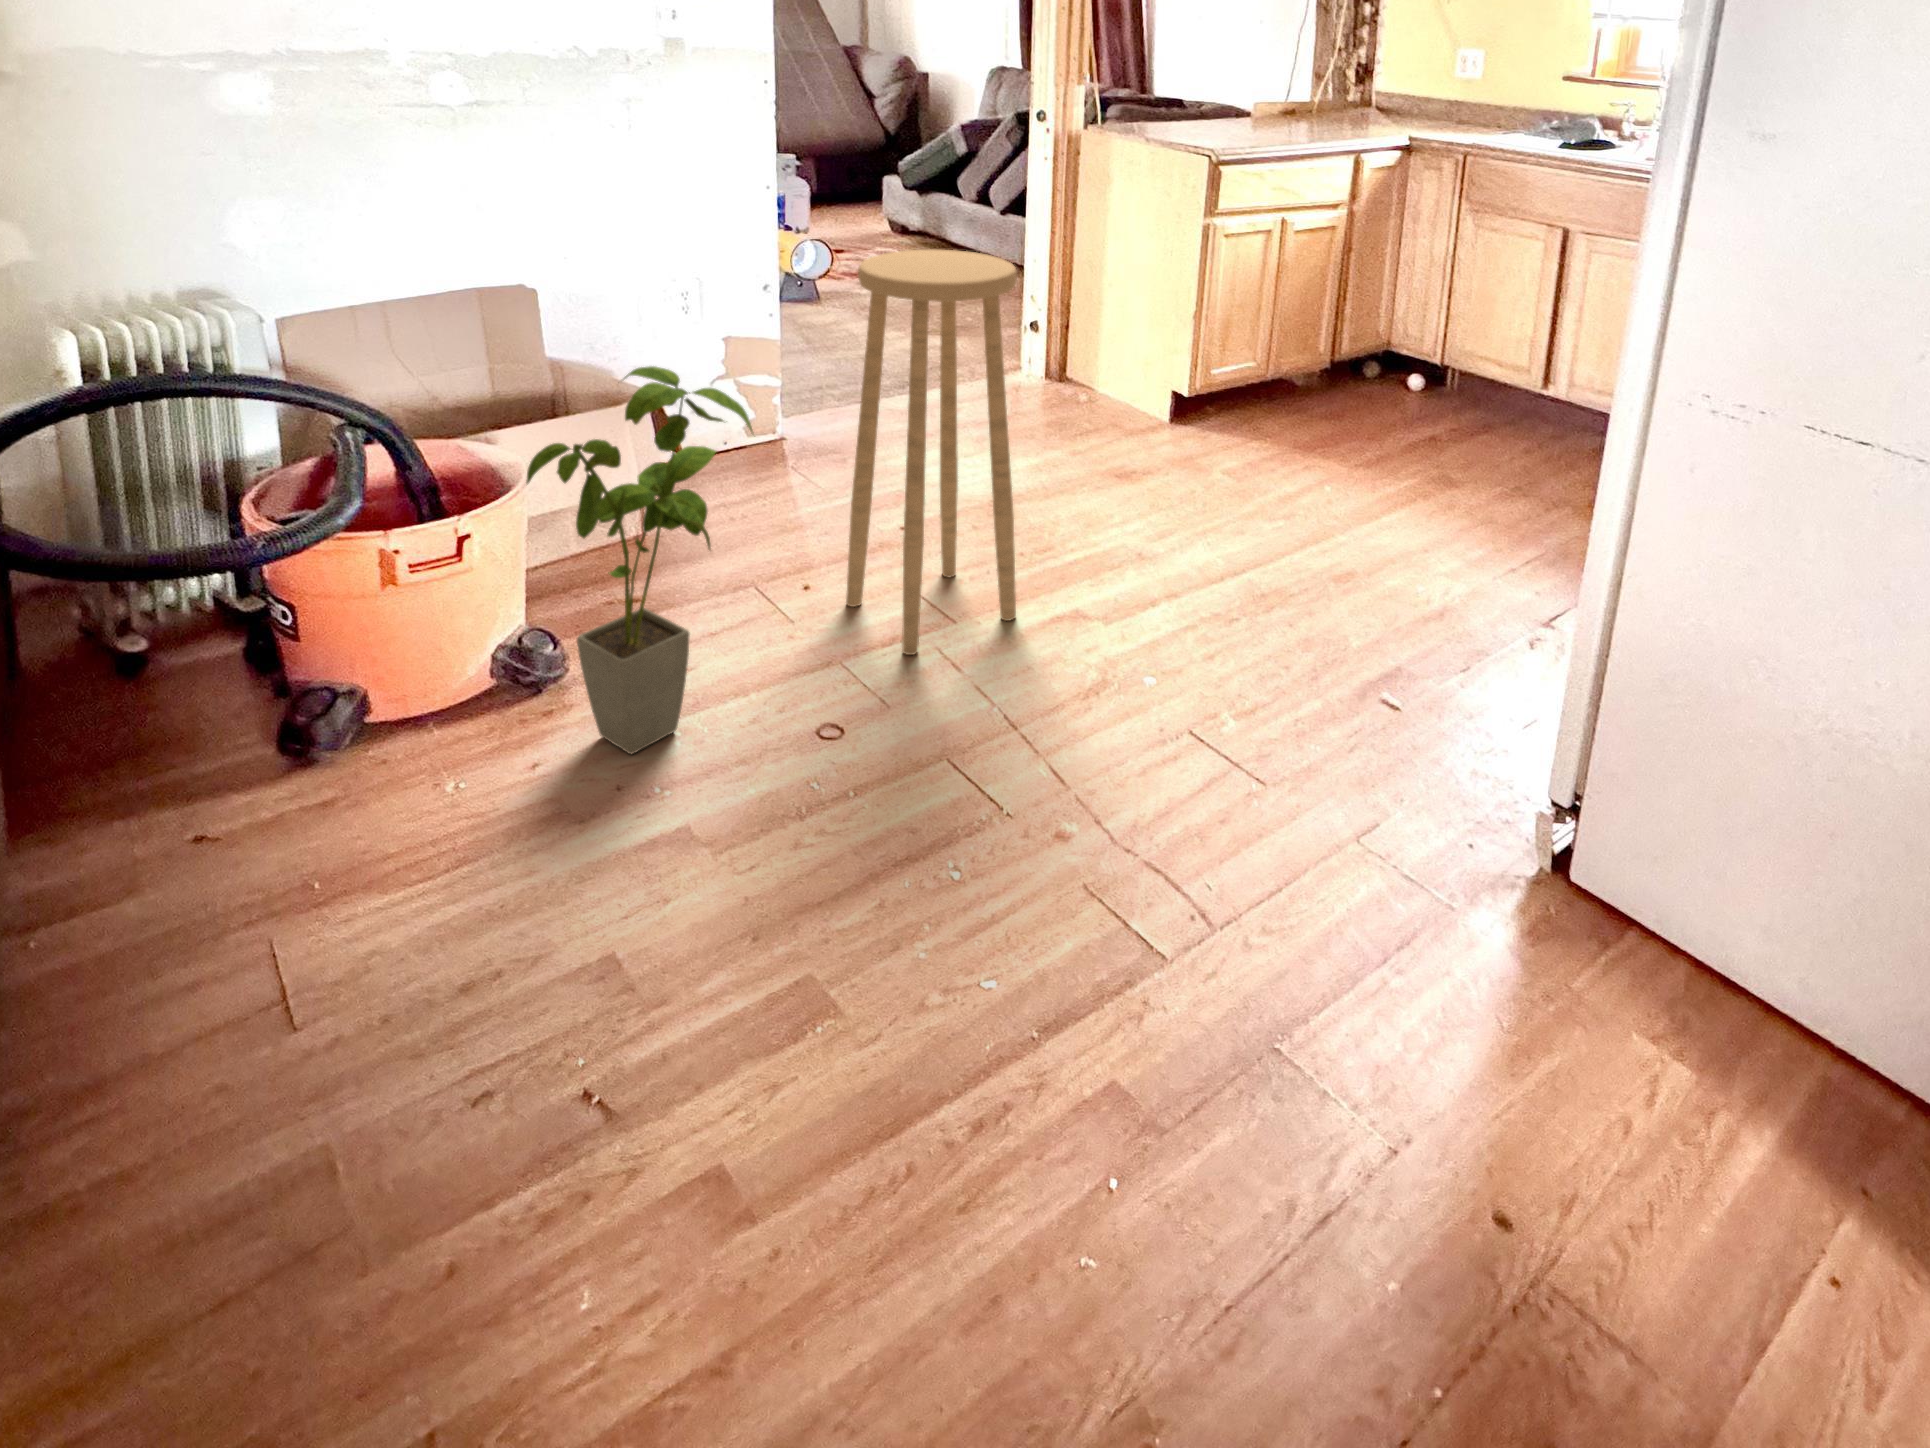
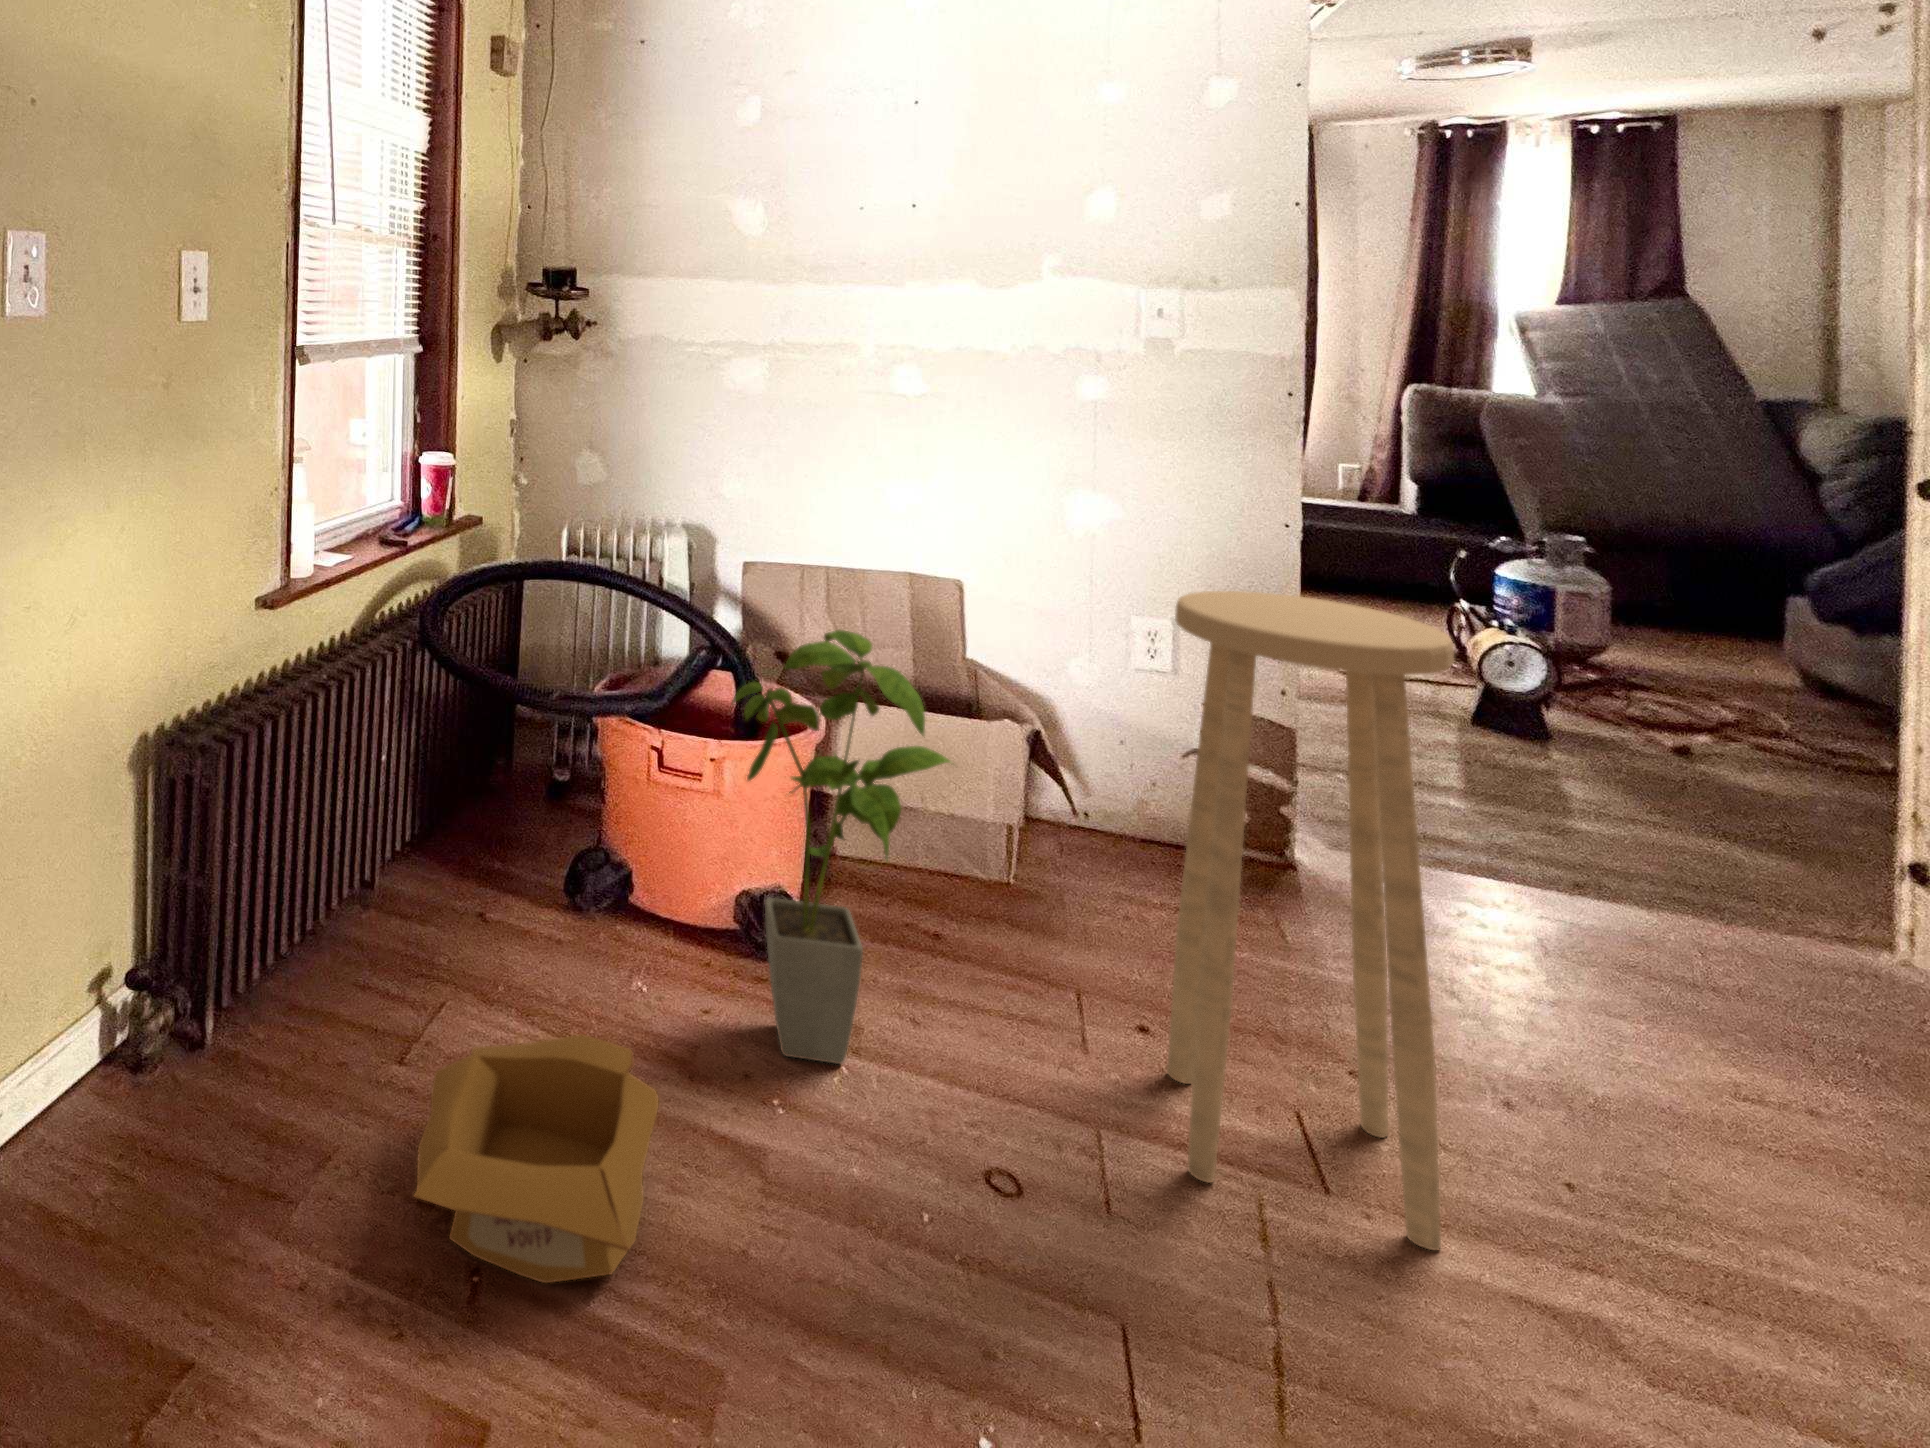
cardboard box: none [390,826,737,1101] -> present [414,1034,659,1283]

